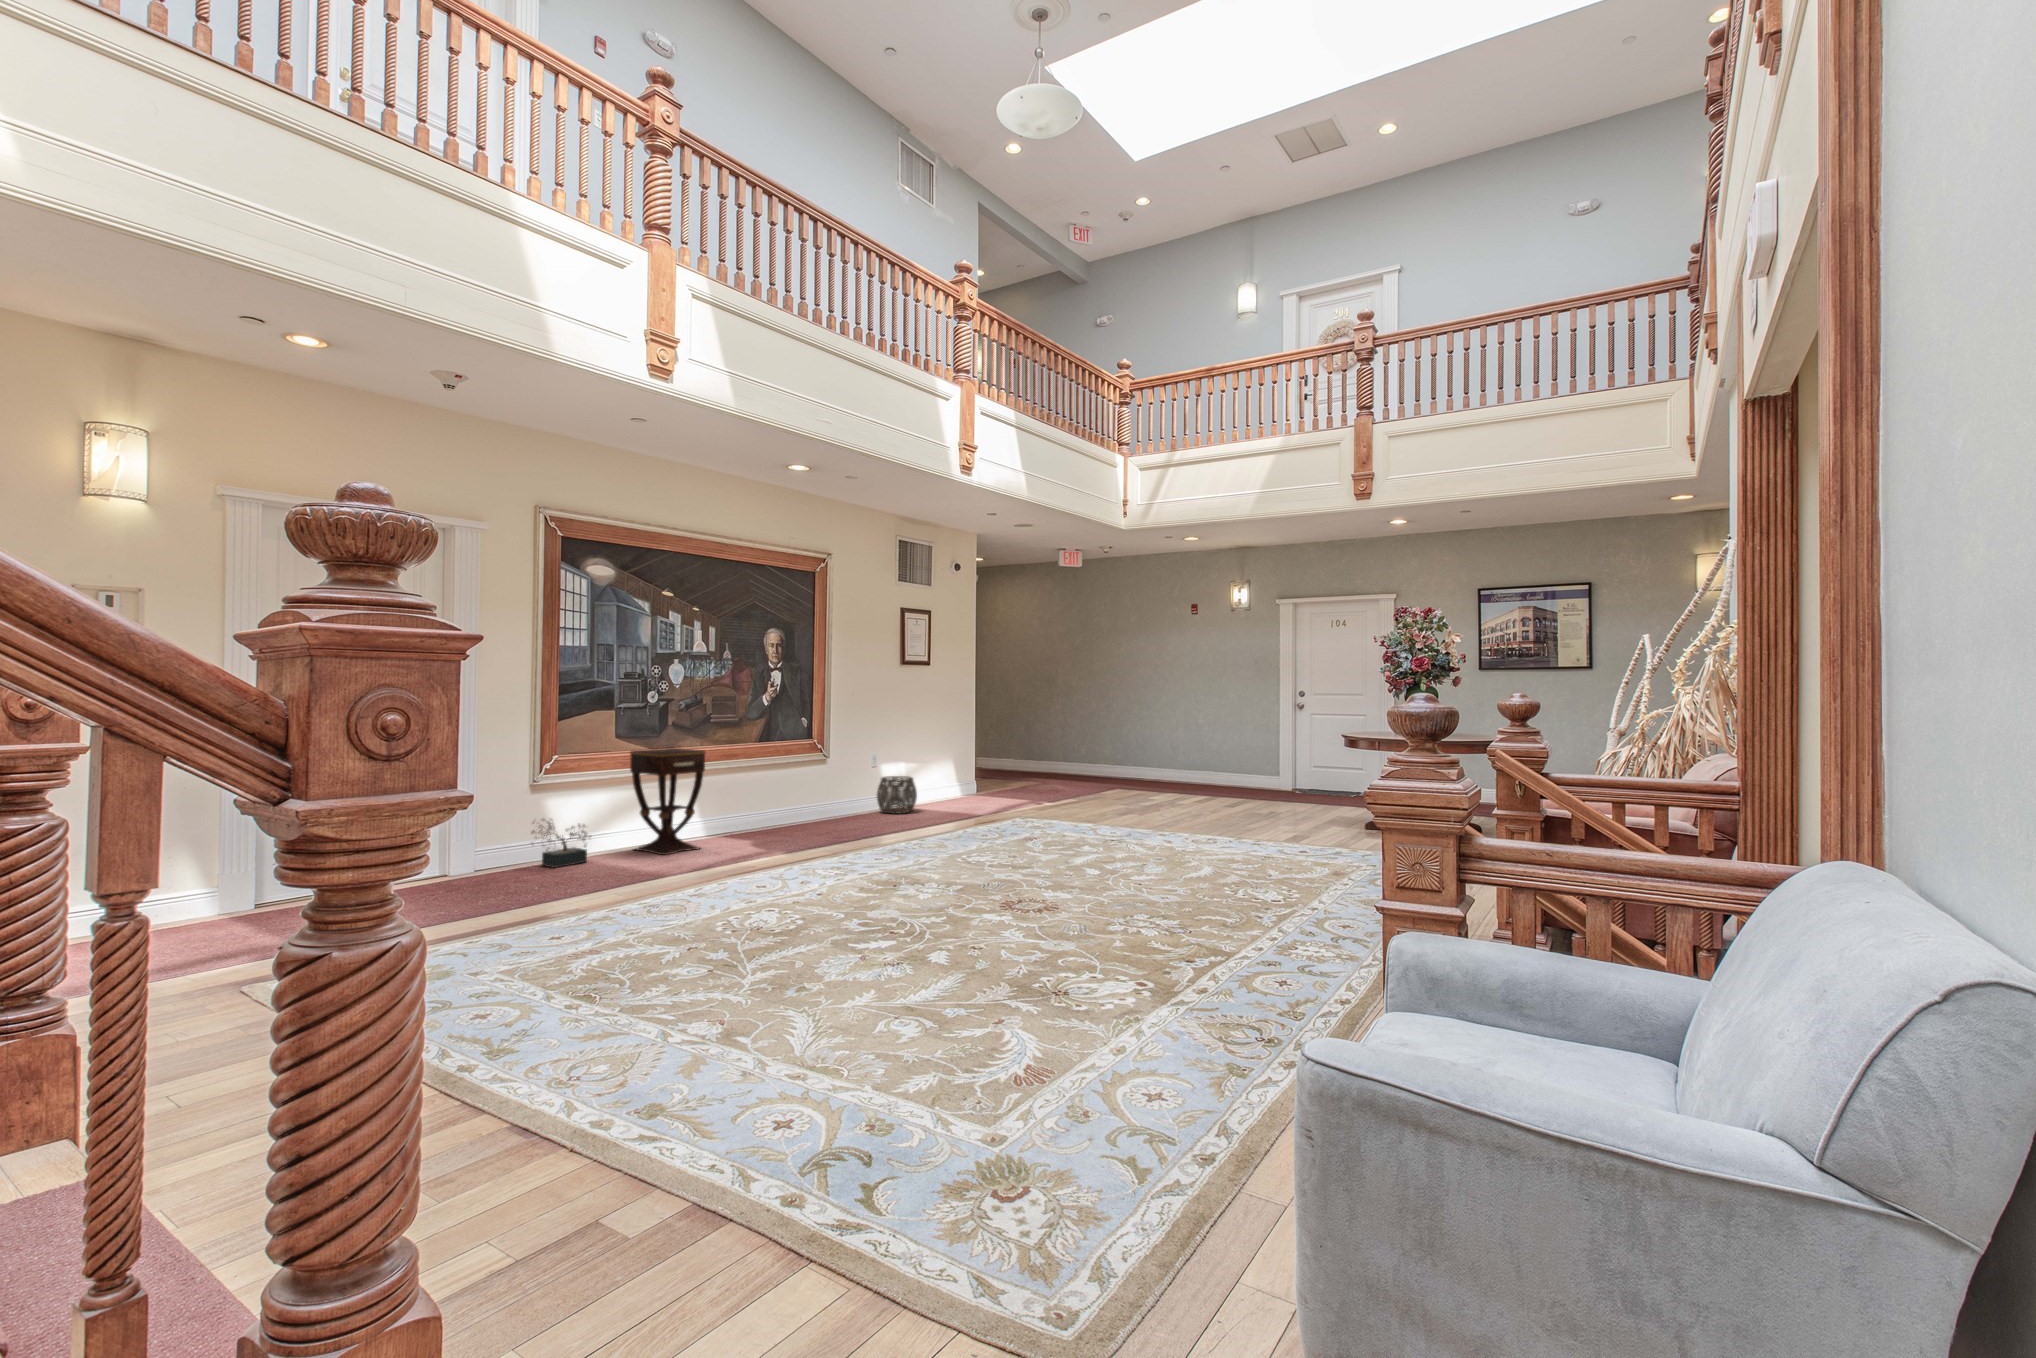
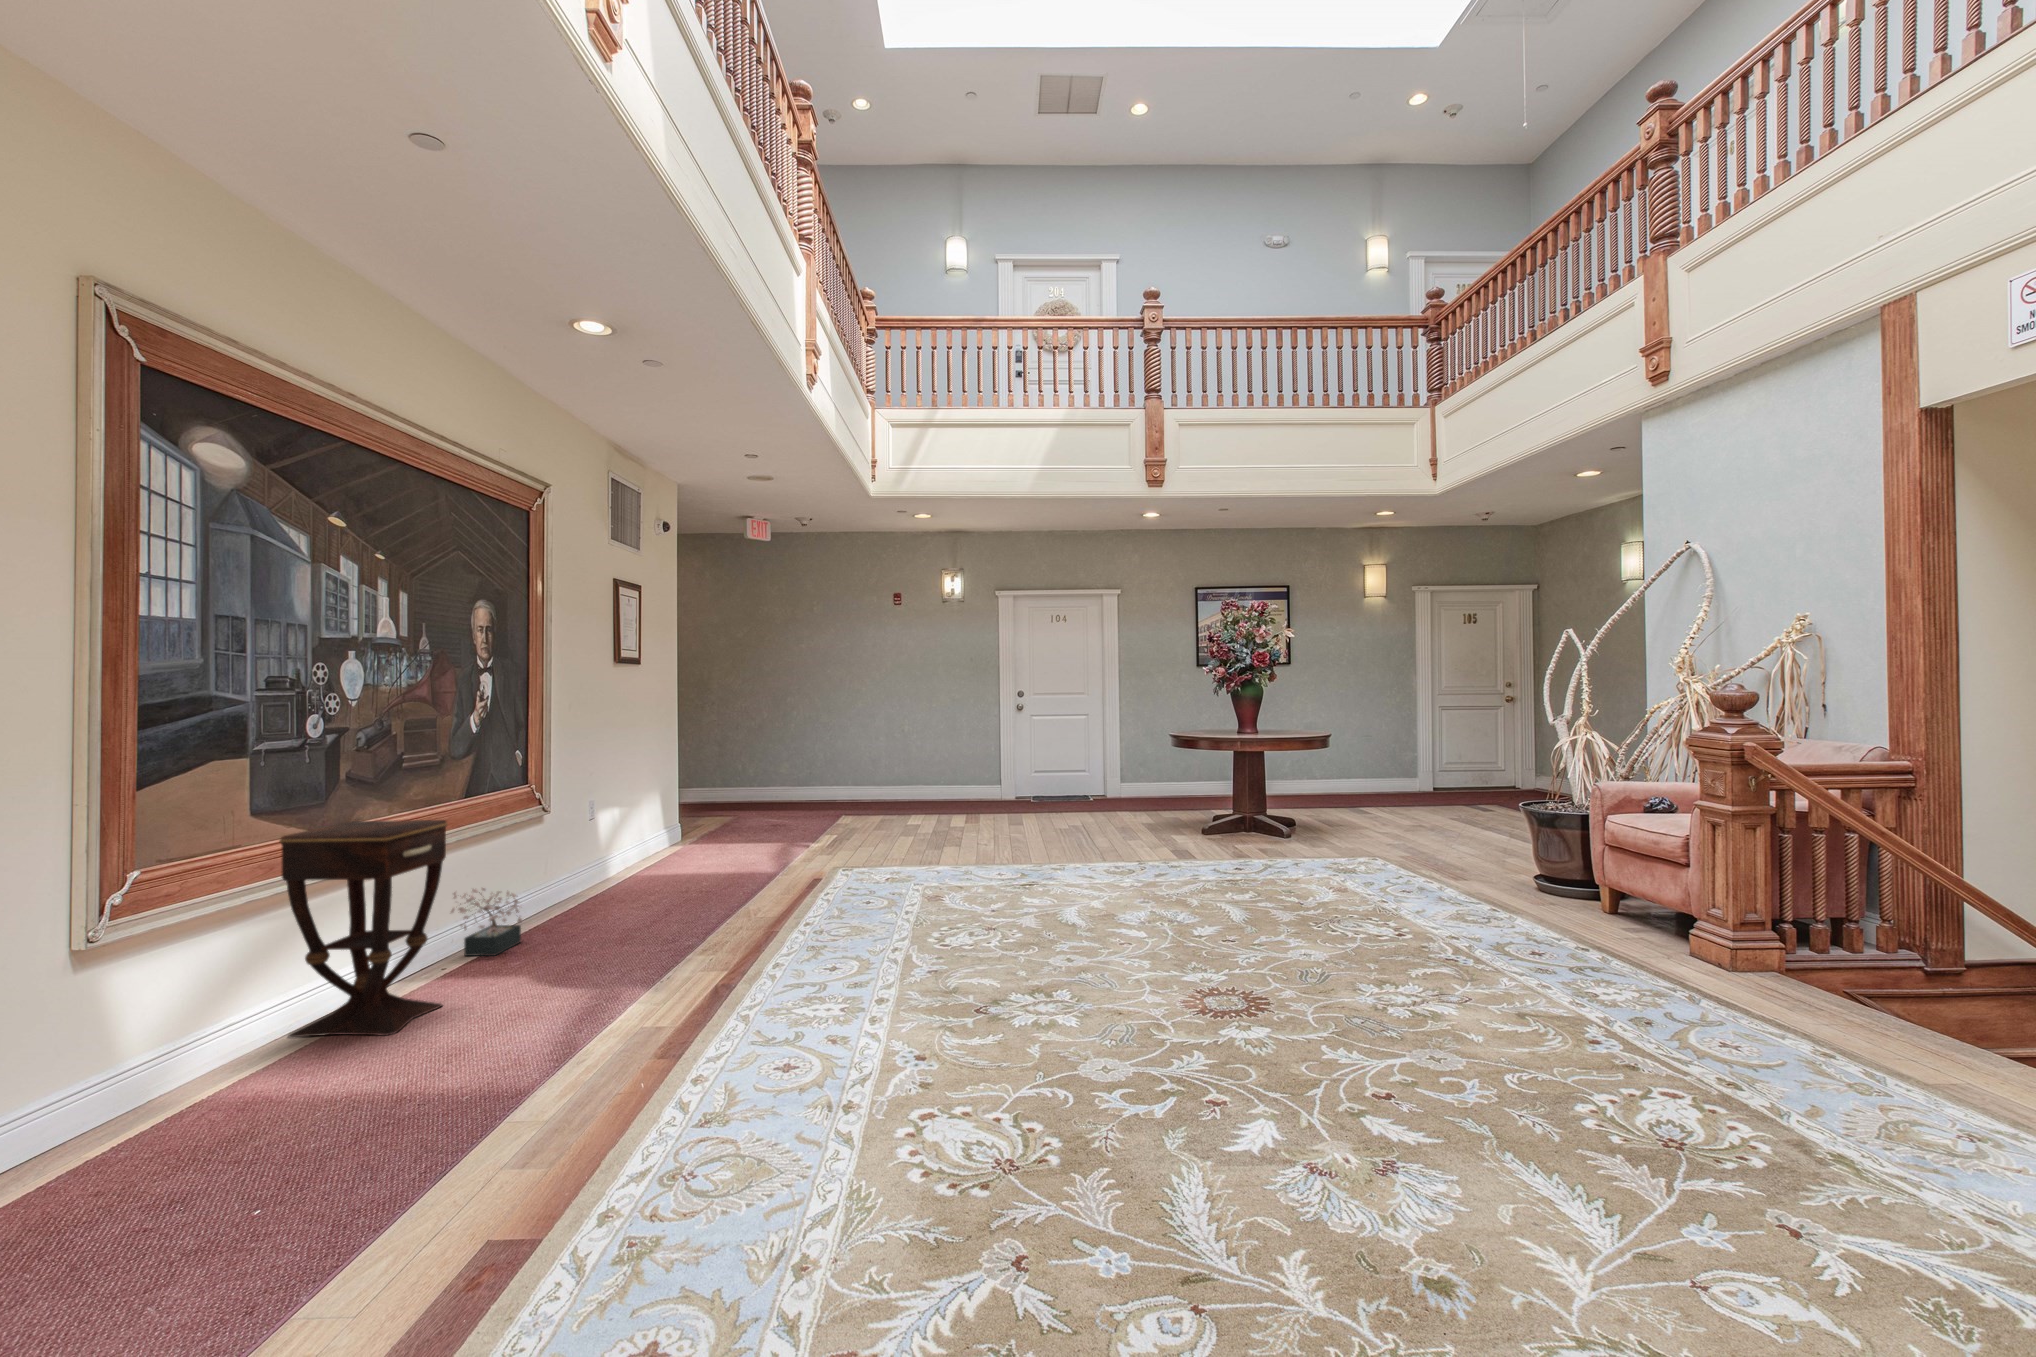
woven basket: present [877,776,917,814] -> none [600,827,665,887]
decorative plant: present [531,818,590,868] -> present [451,888,522,956]

